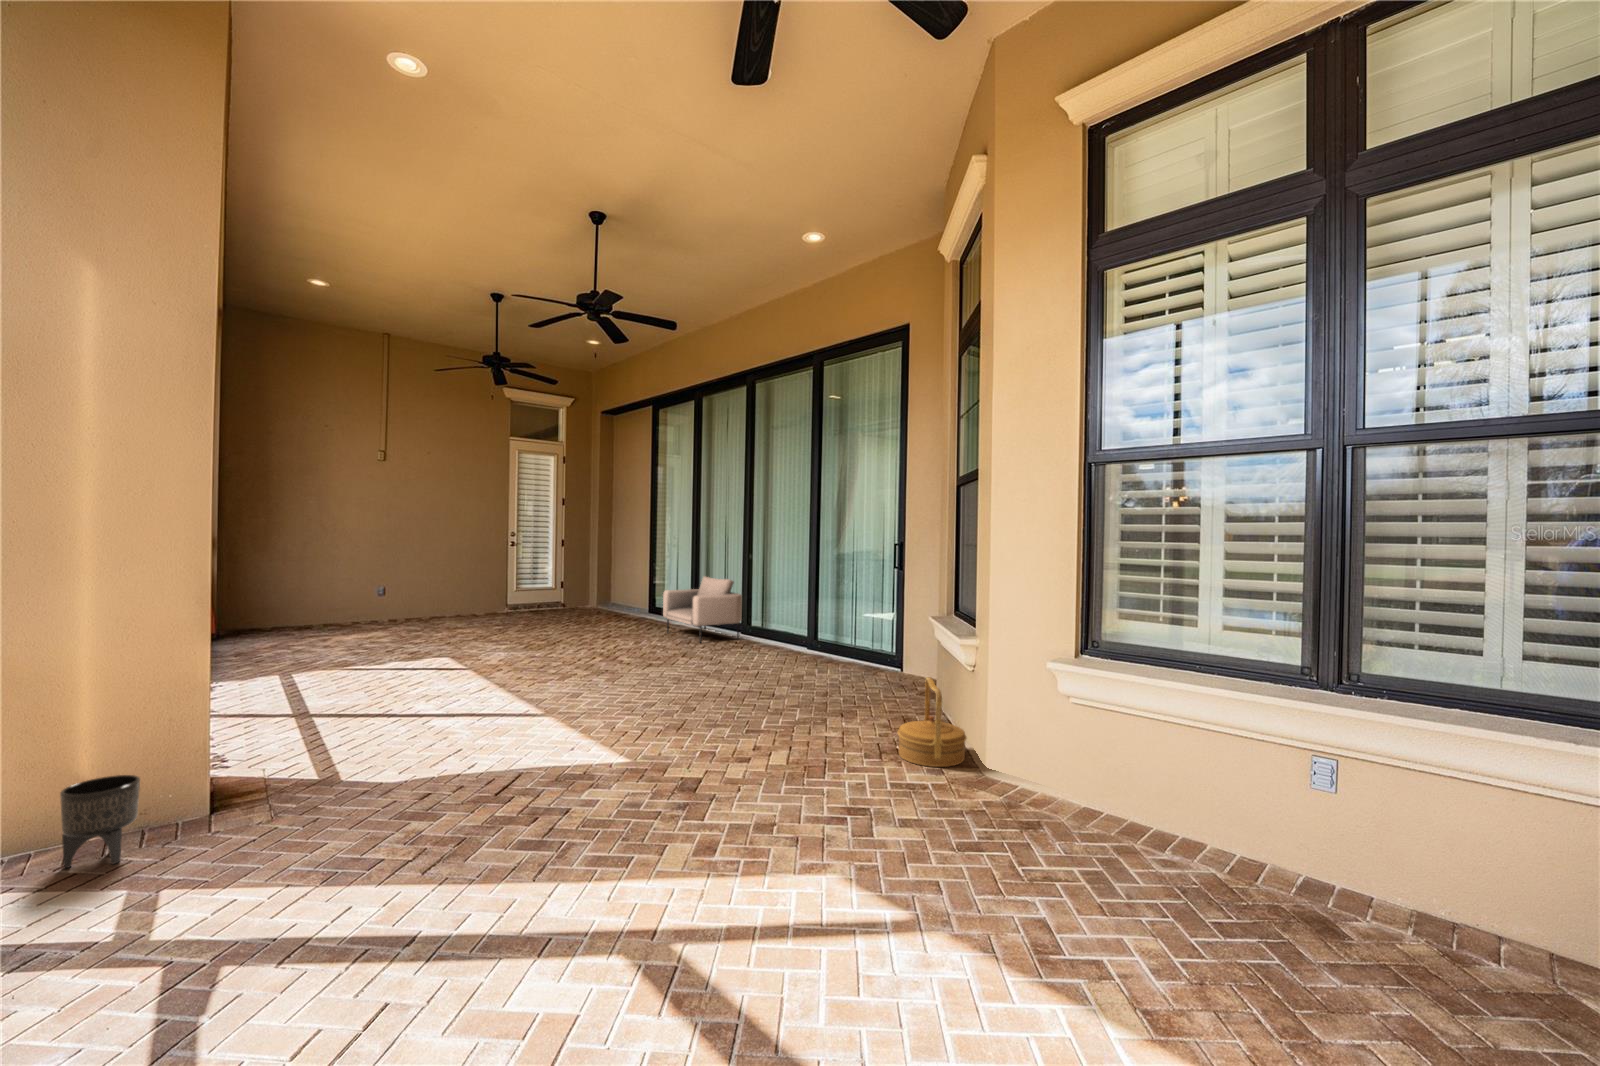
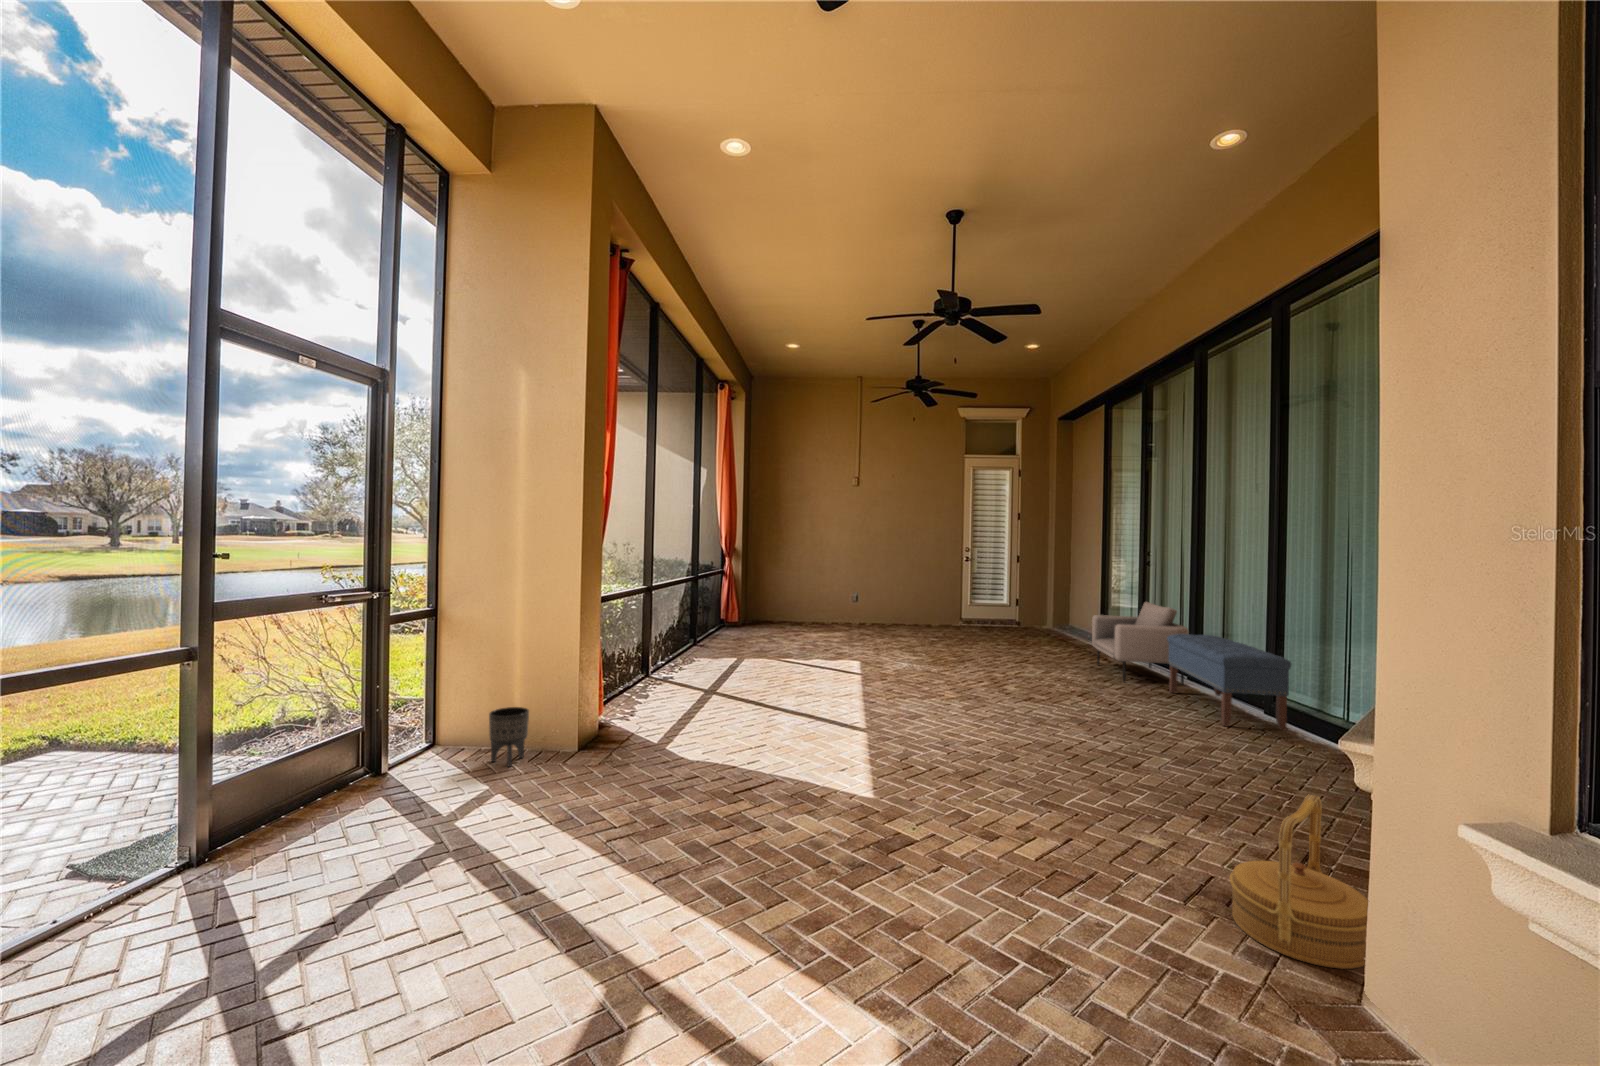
bench: none [735,598,827,662] -> present [1167,634,1291,730]

